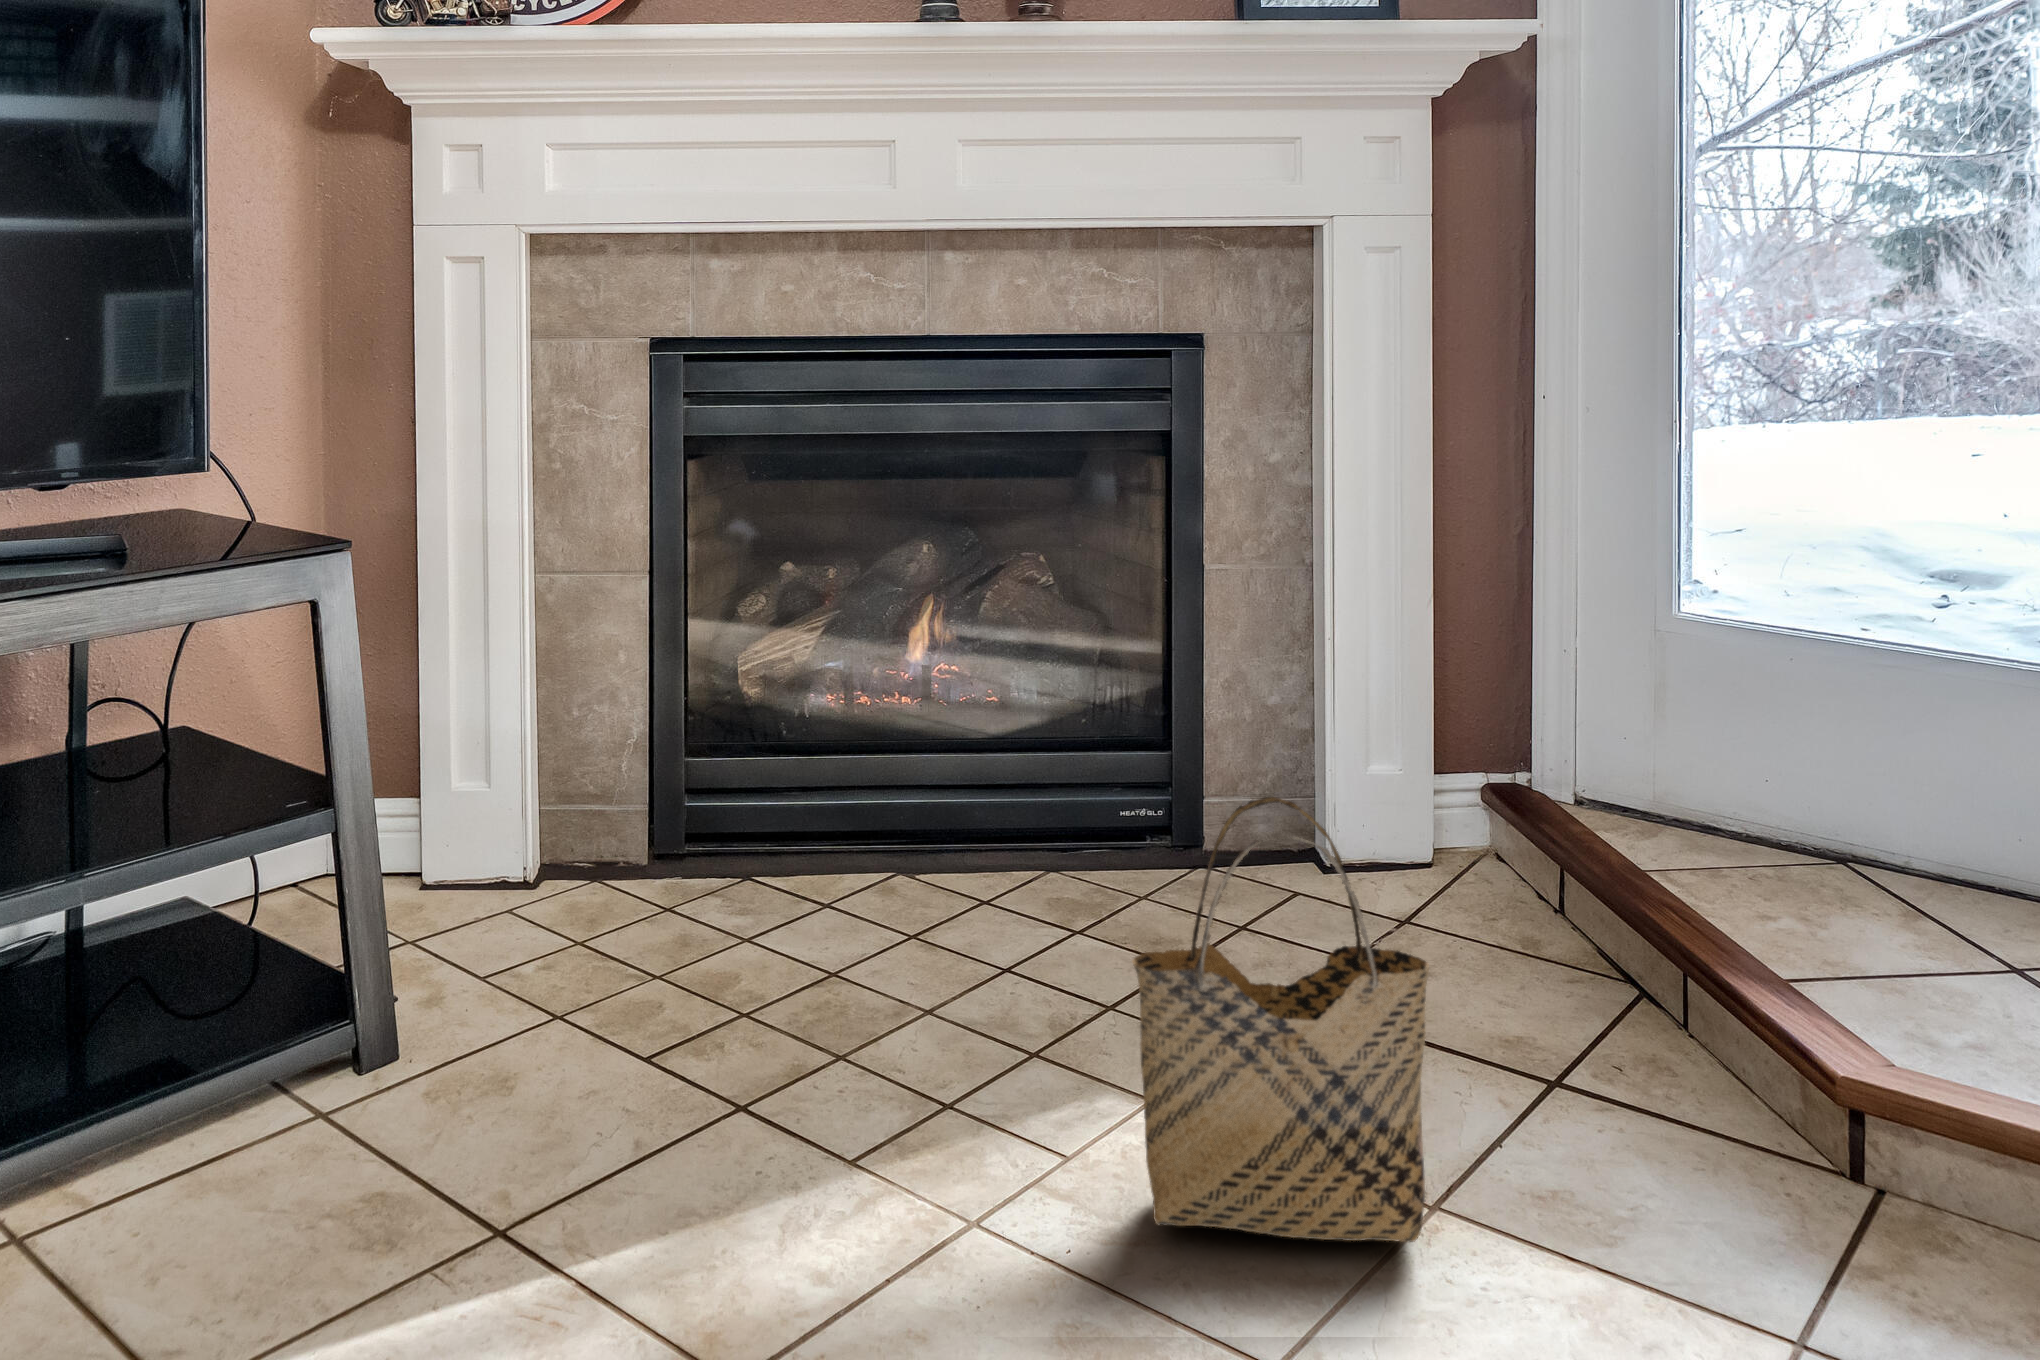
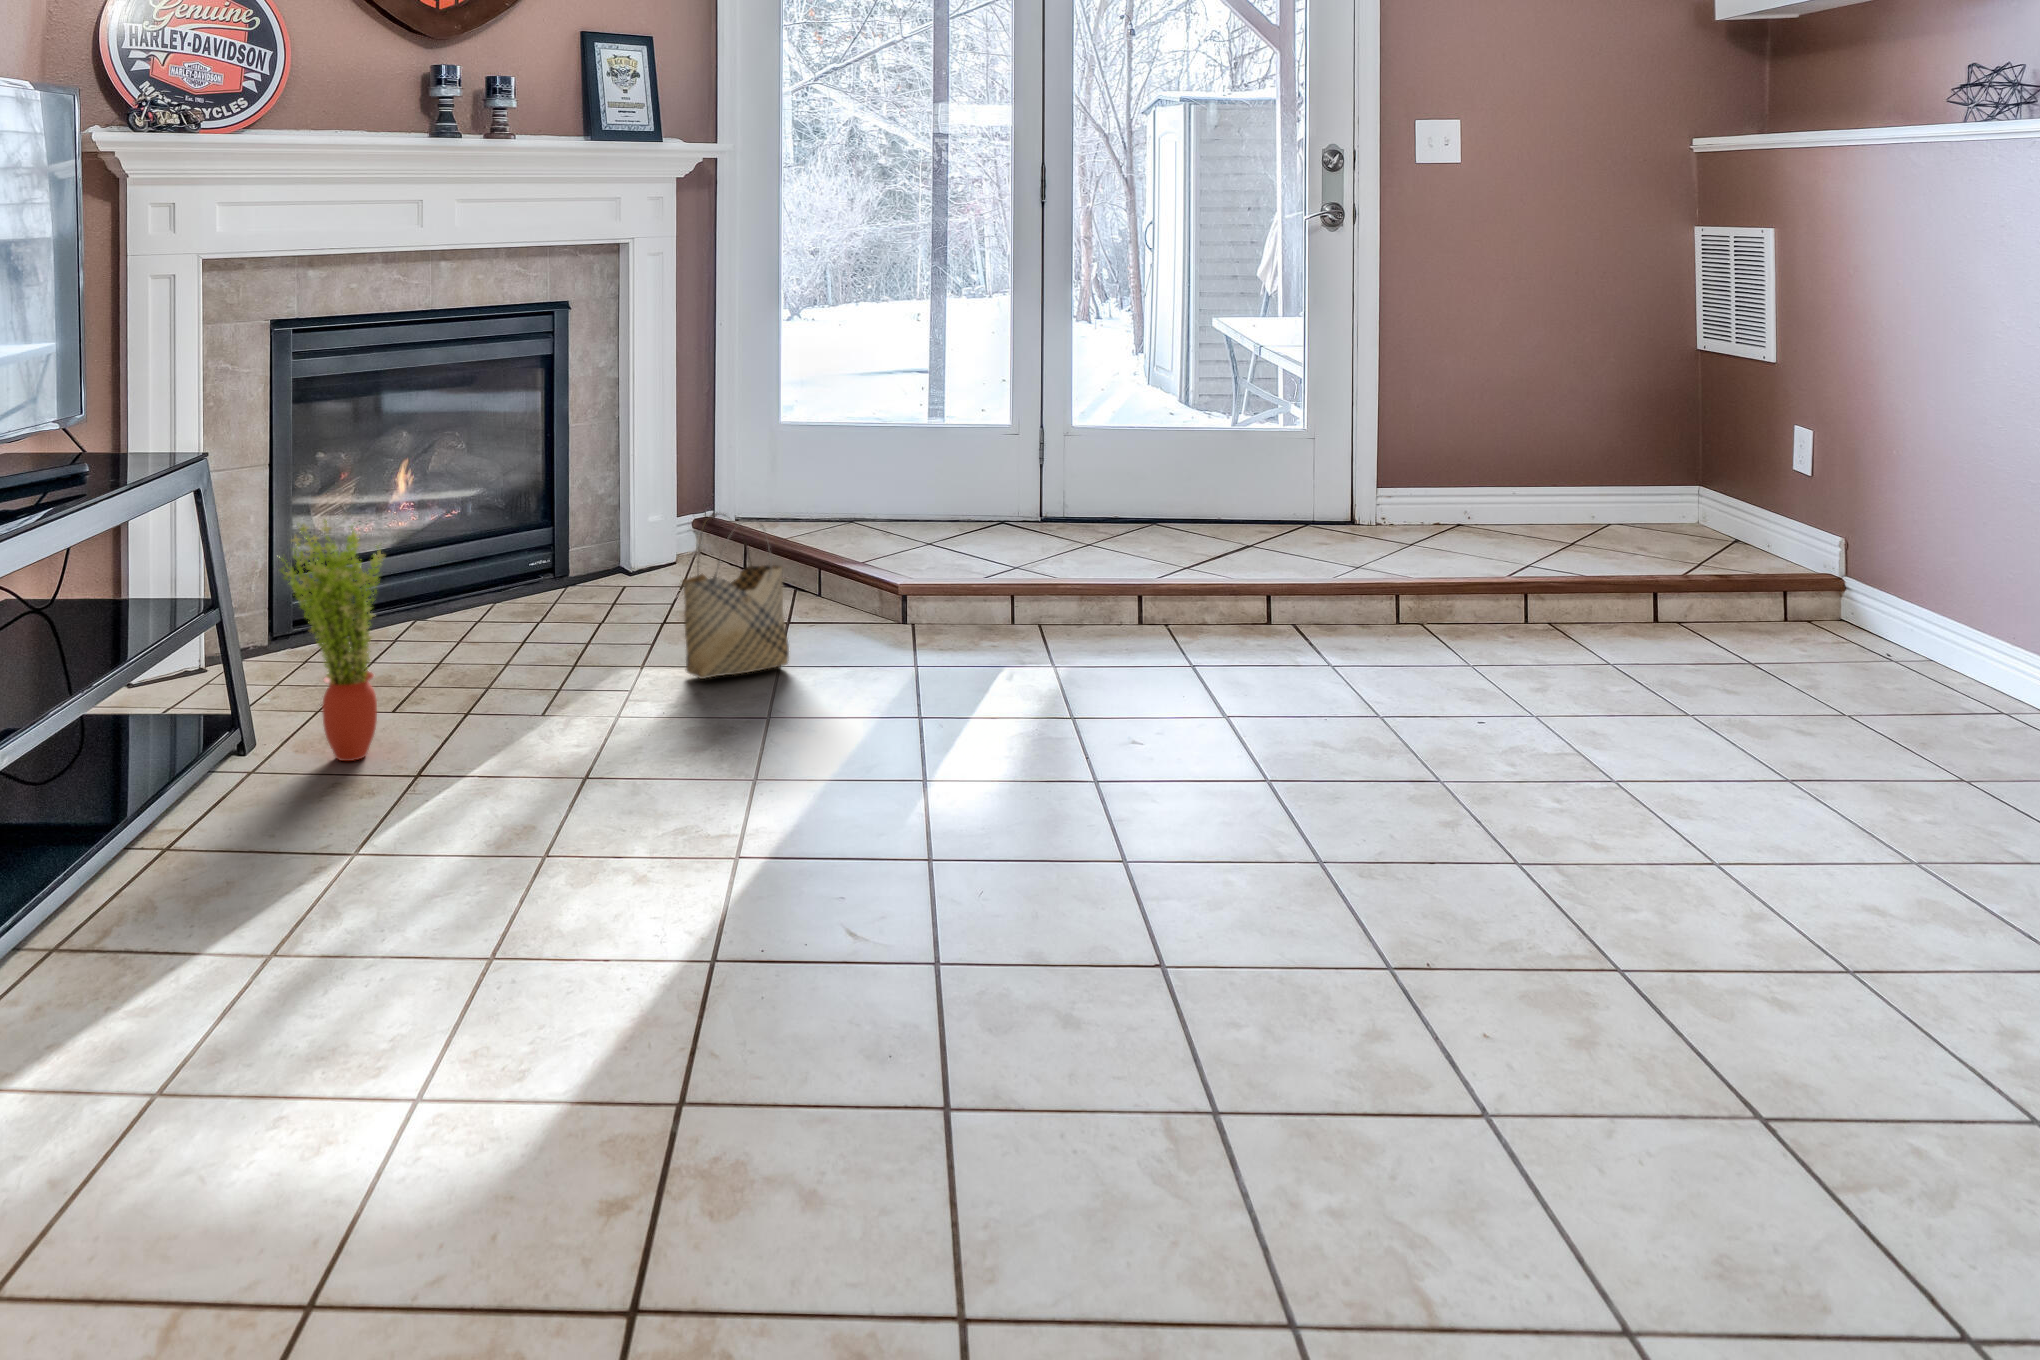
potted plant: none [165,697,385,1229] -> present [279,520,384,761]

